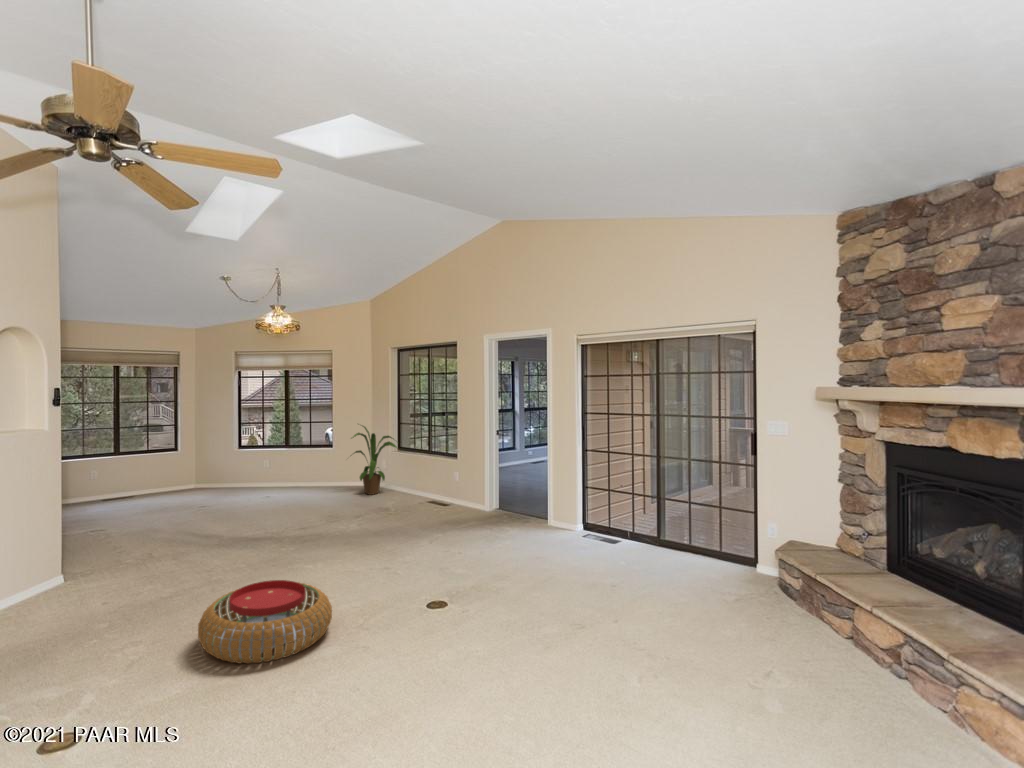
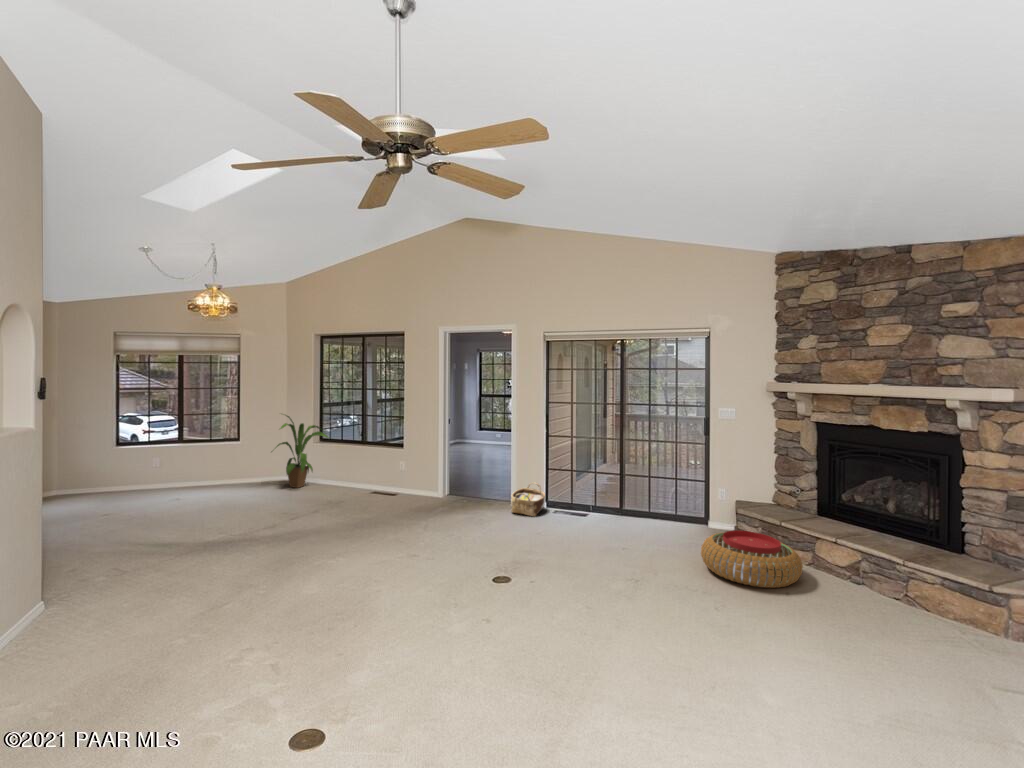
woven basket: none [536,503,577,540] -> present [511,483,545,516]
pouf: present [198,580,332,664] -> present [701,530,803,588]

